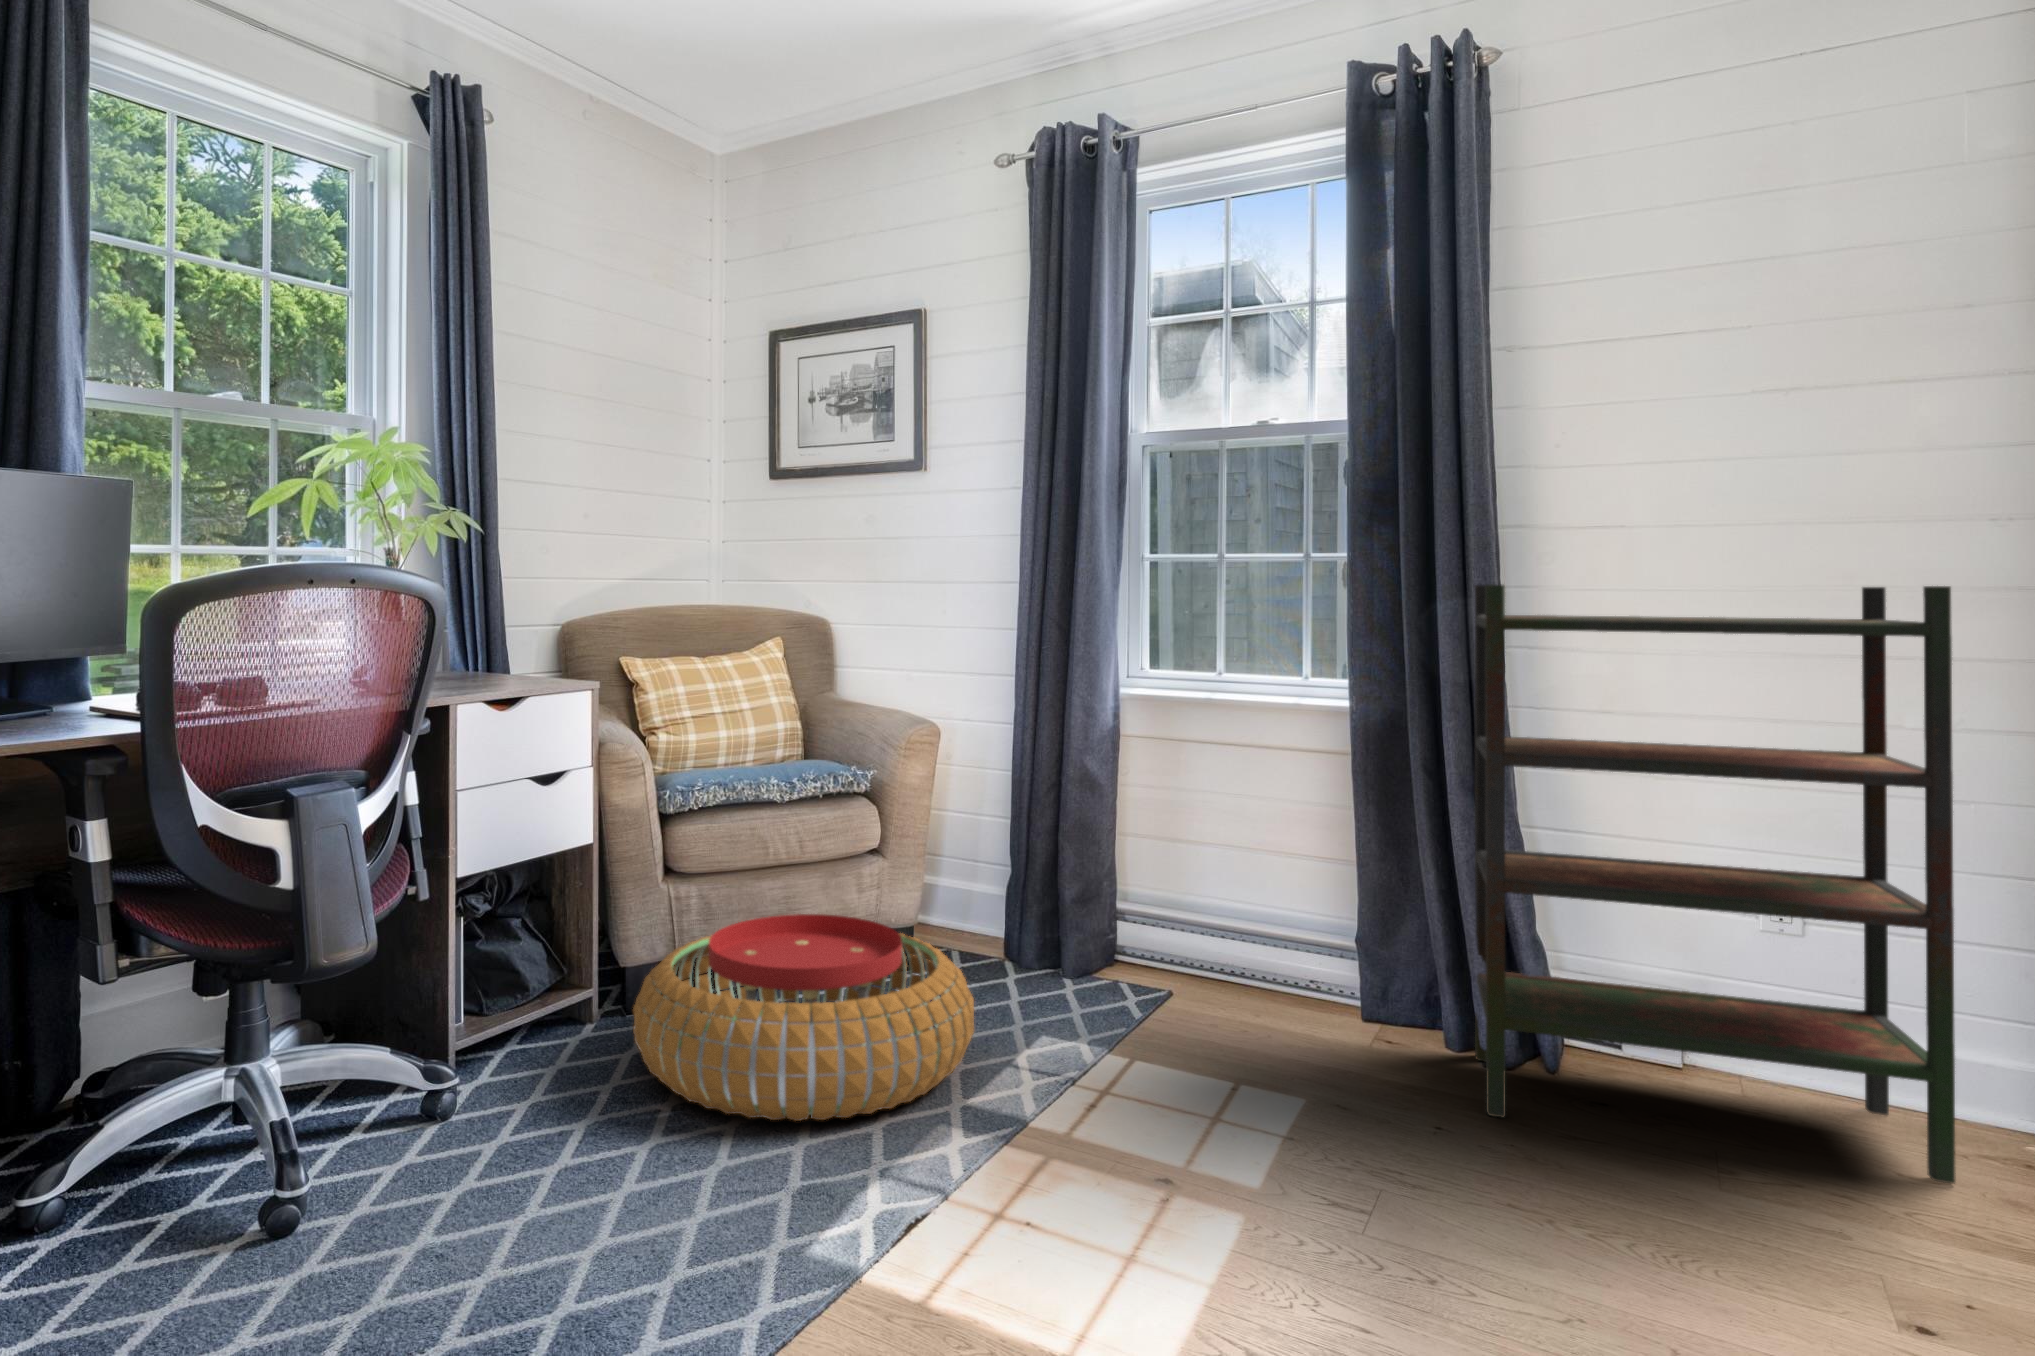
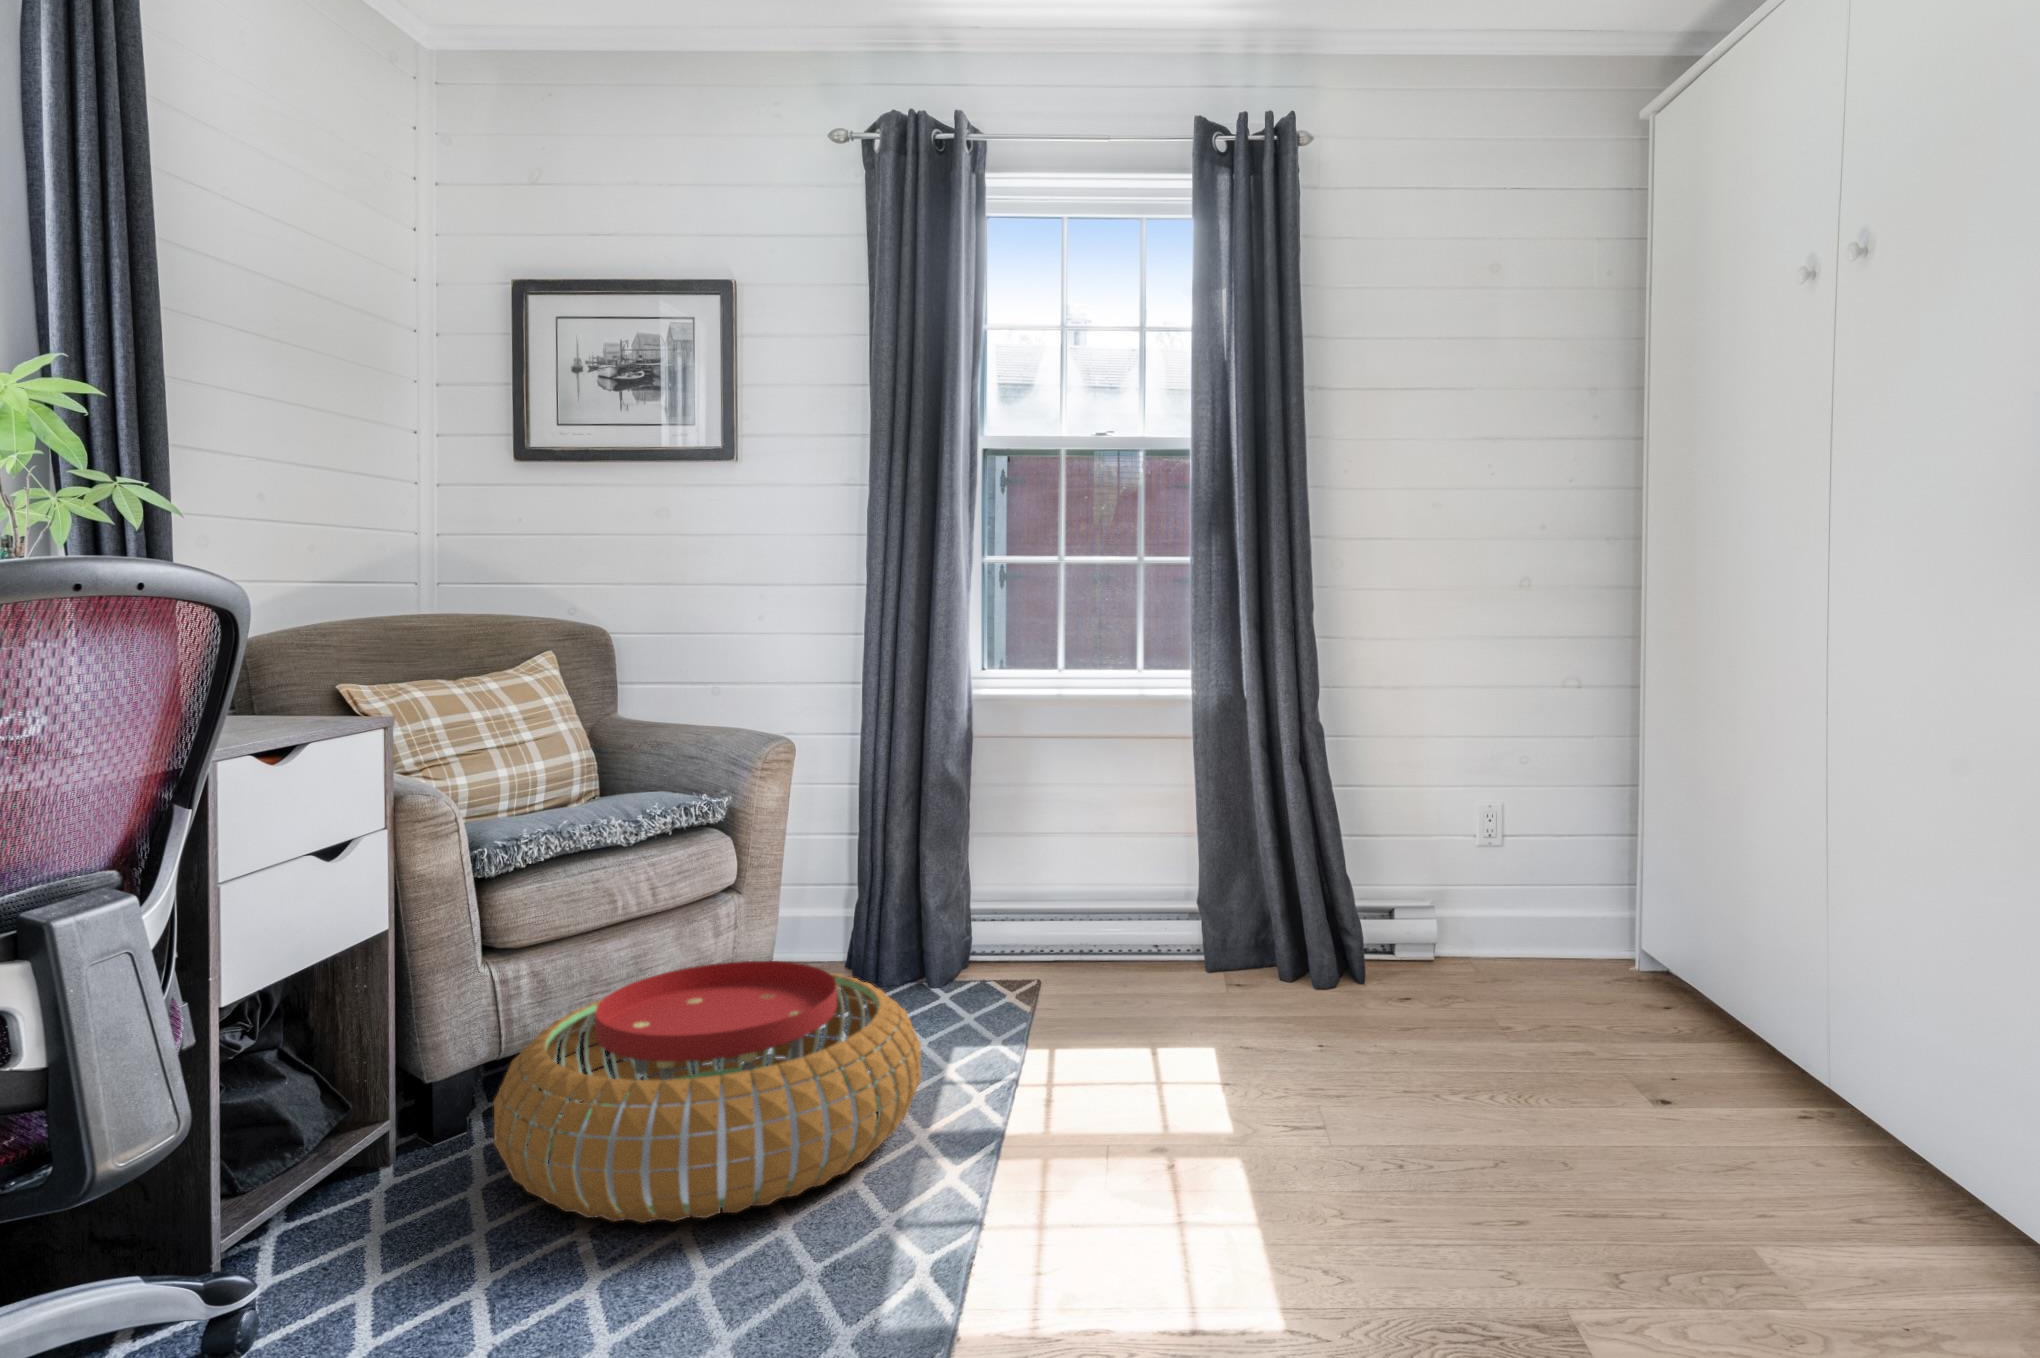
bookshelf: present [1475,585,1956,1184] -> none [1306,577,1640,1029]

